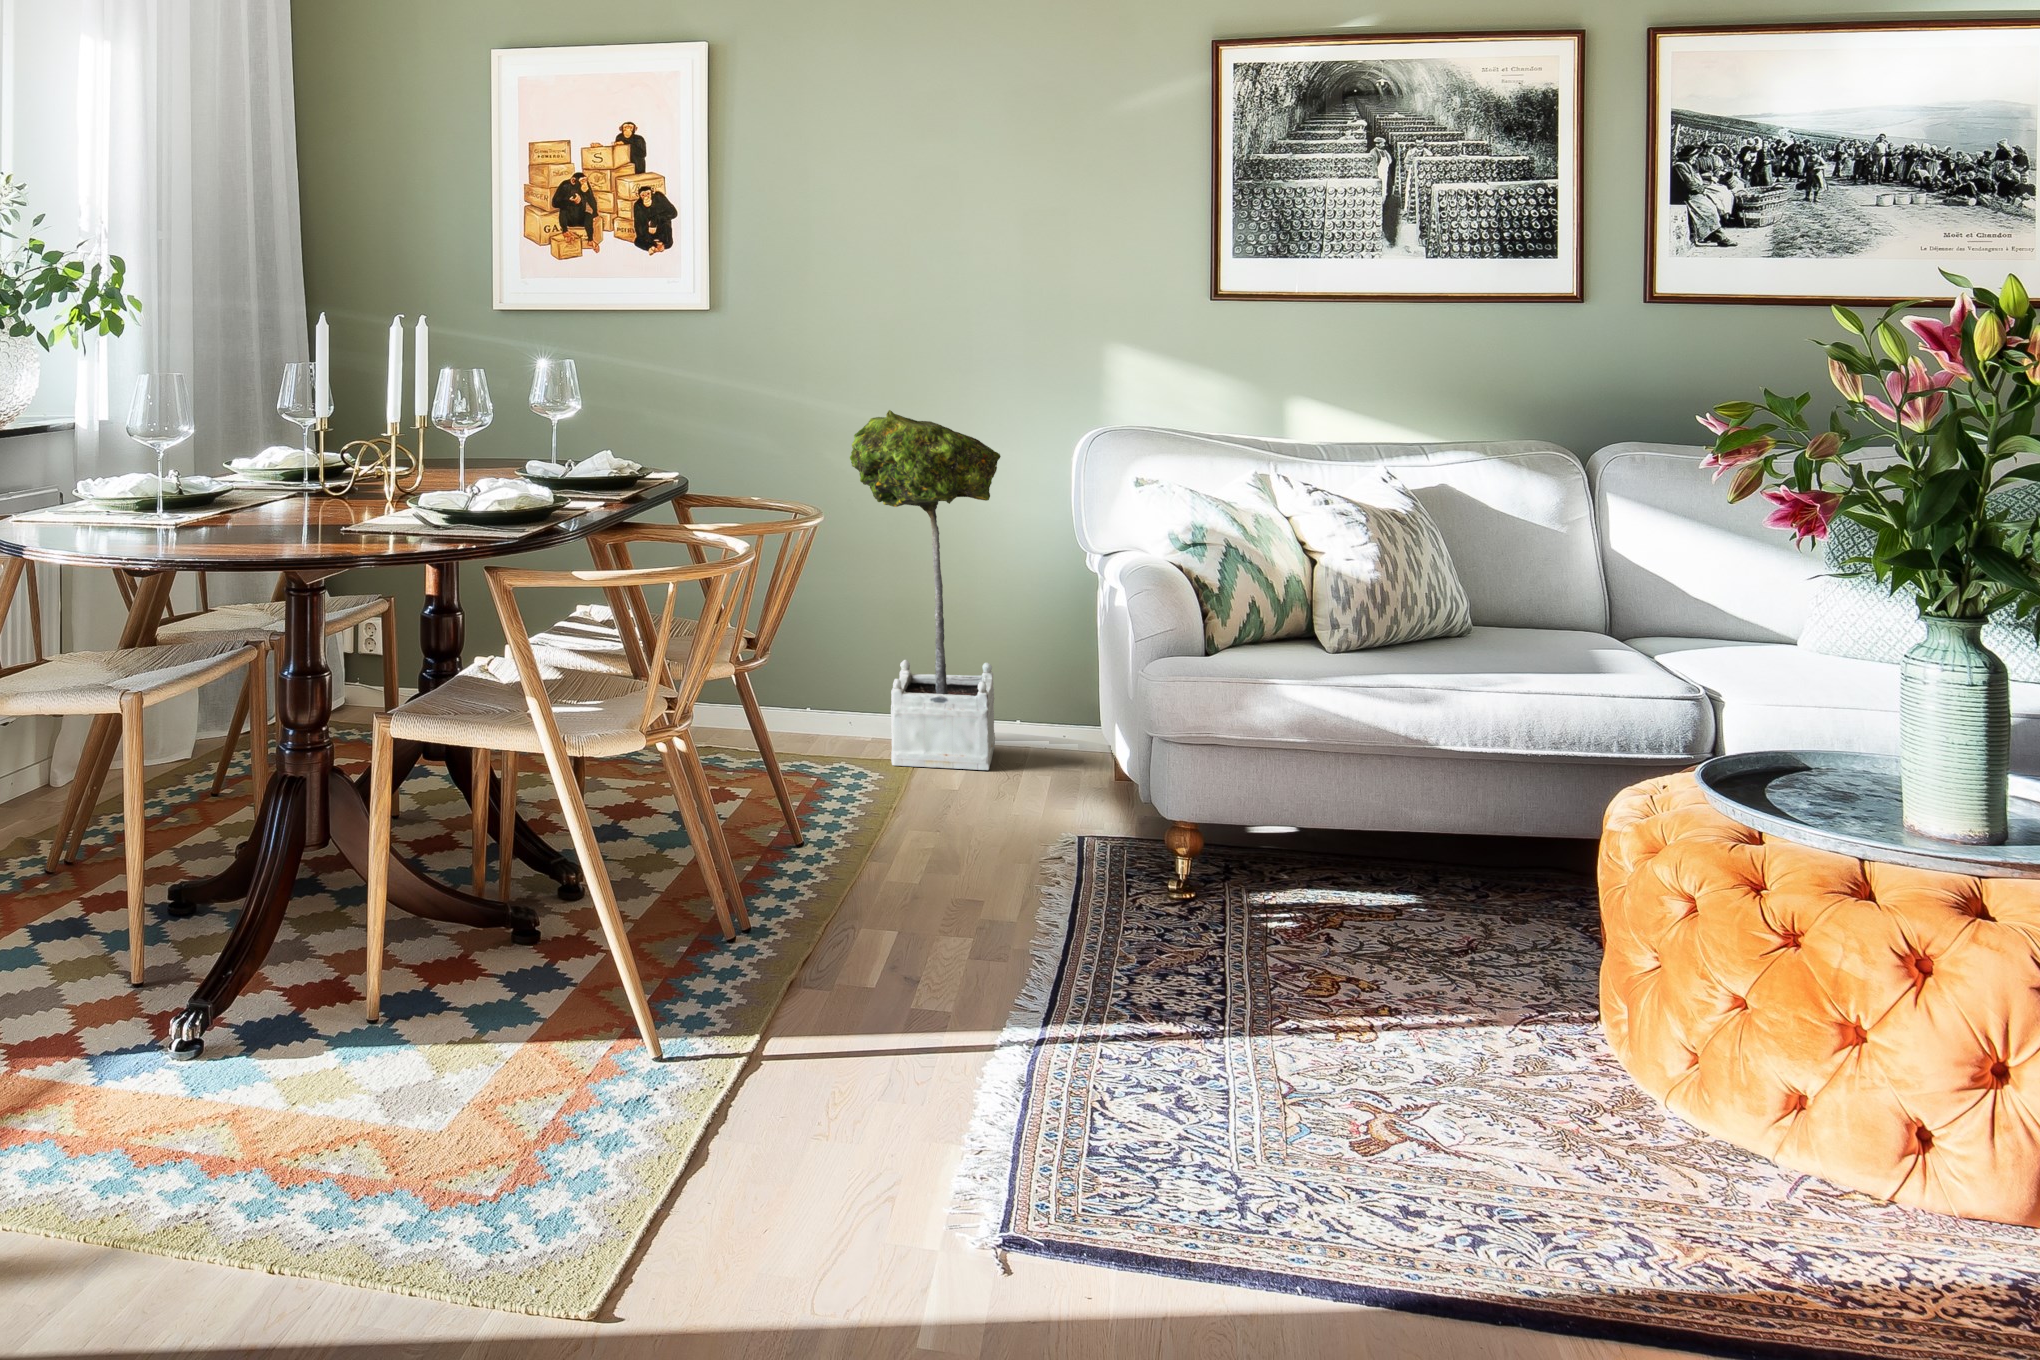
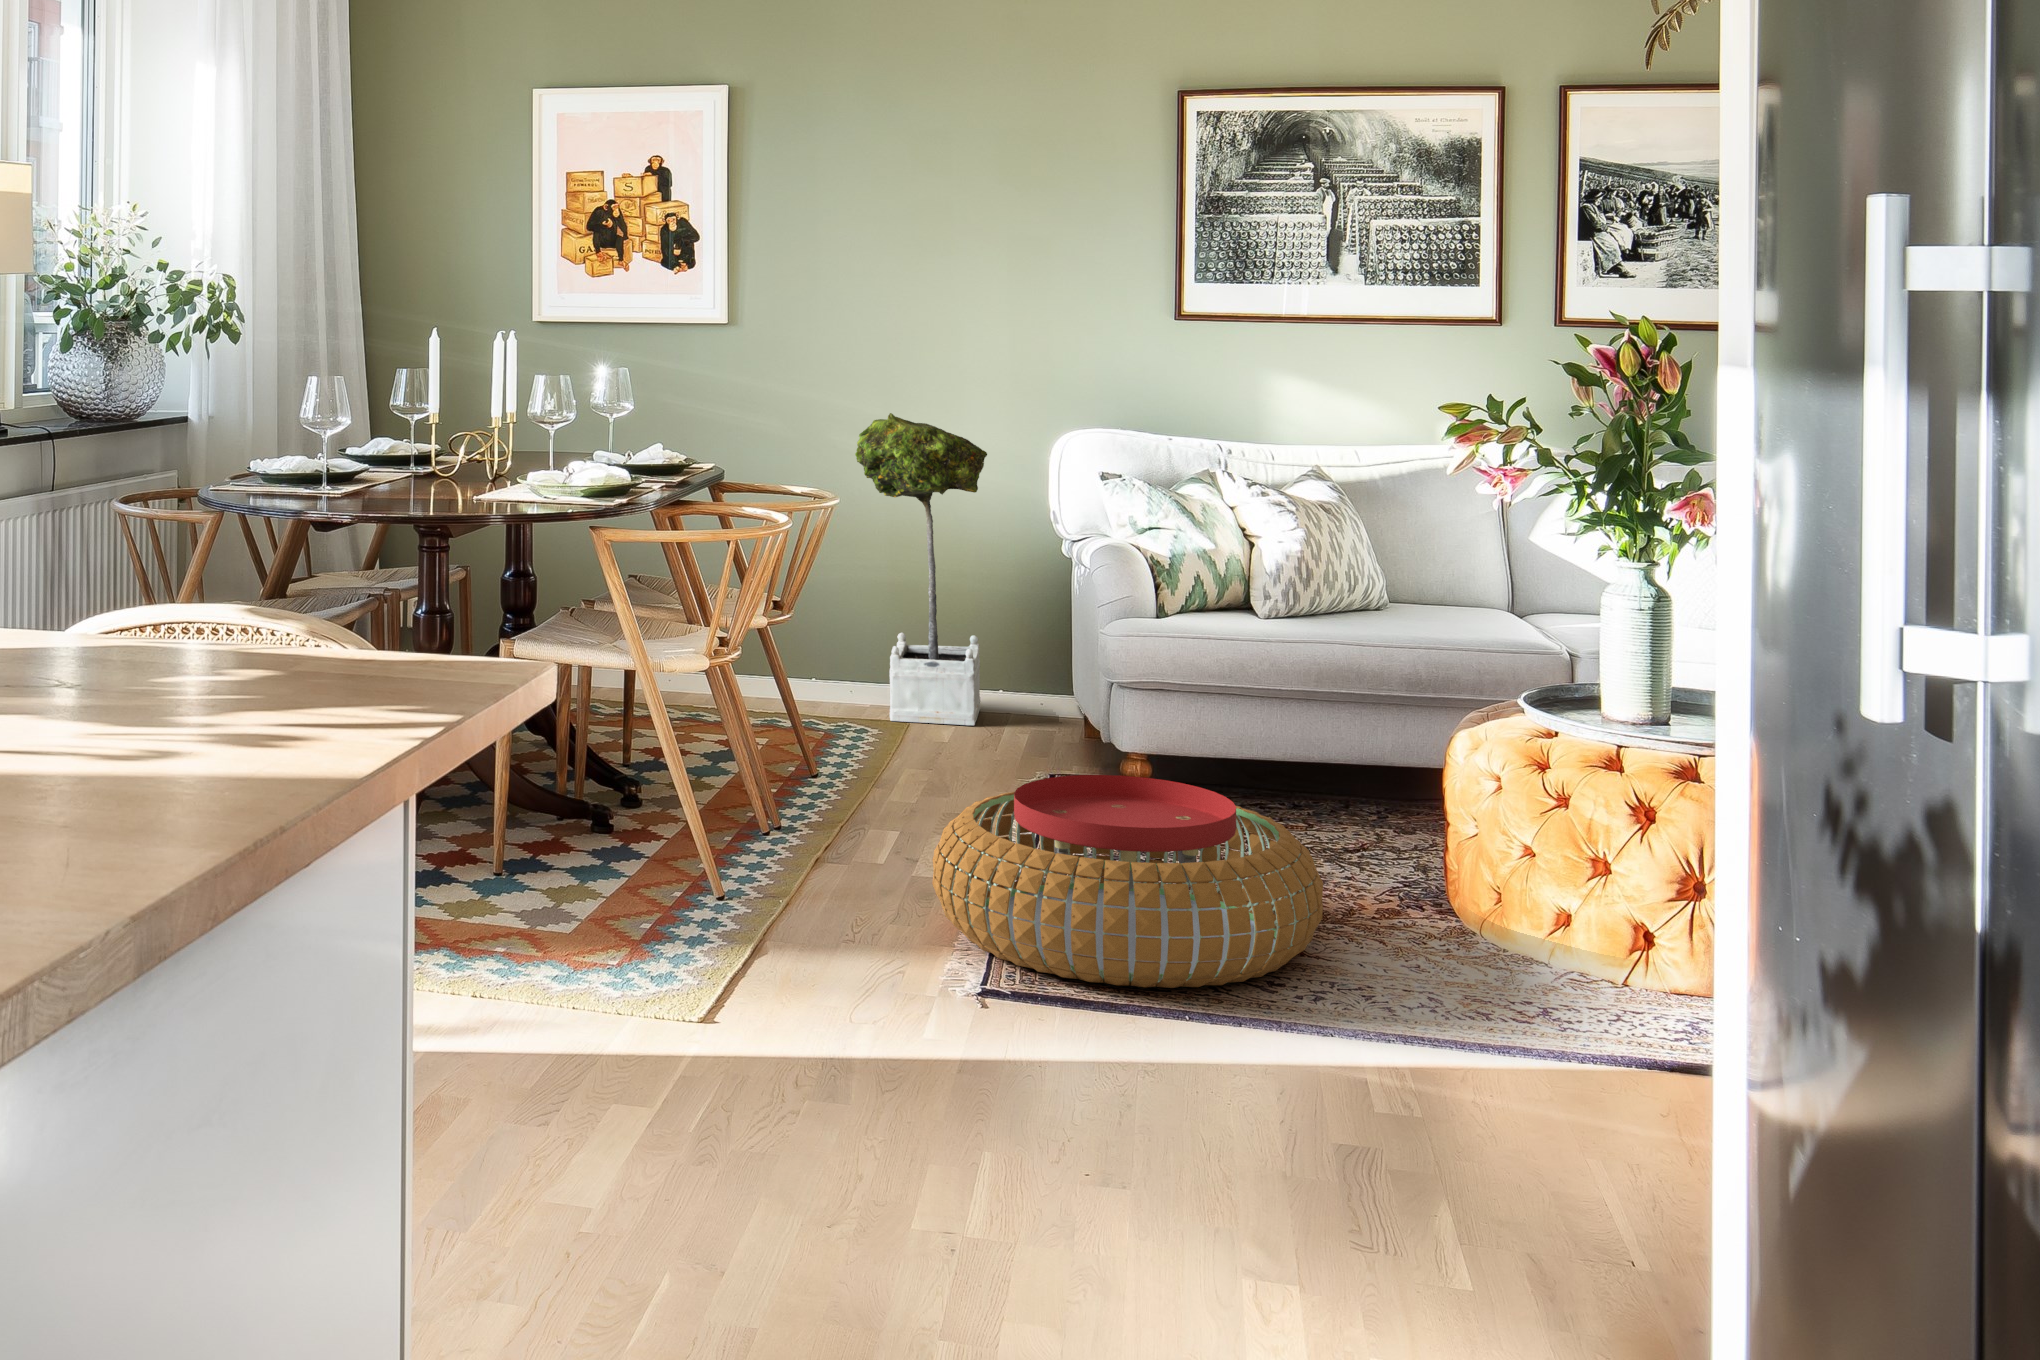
pouf: none [937,889,1467,1224] -> present [932,775,1323,988]

